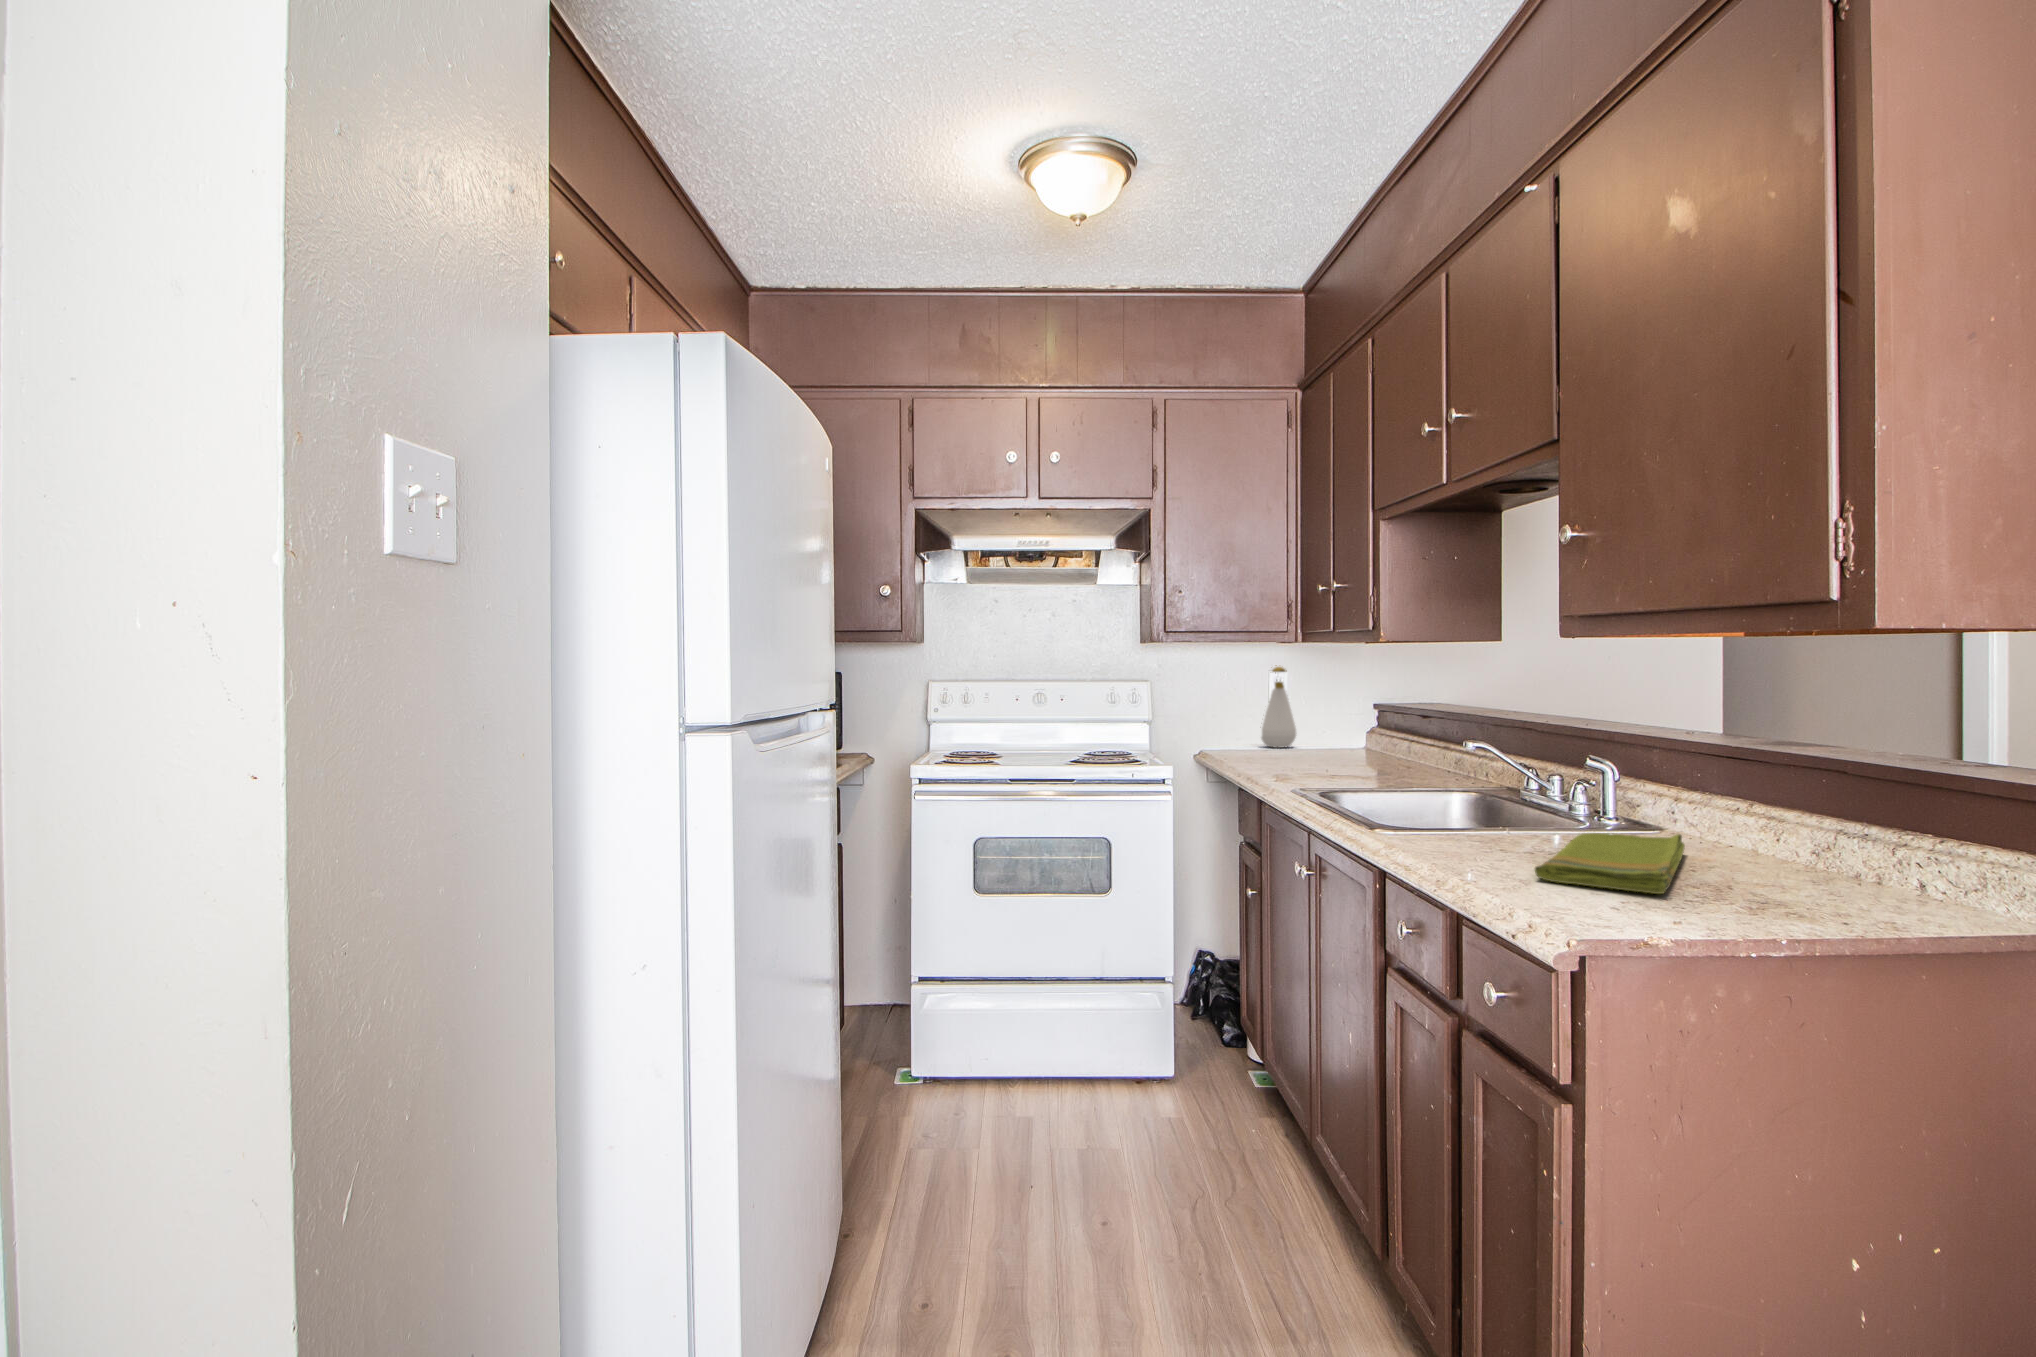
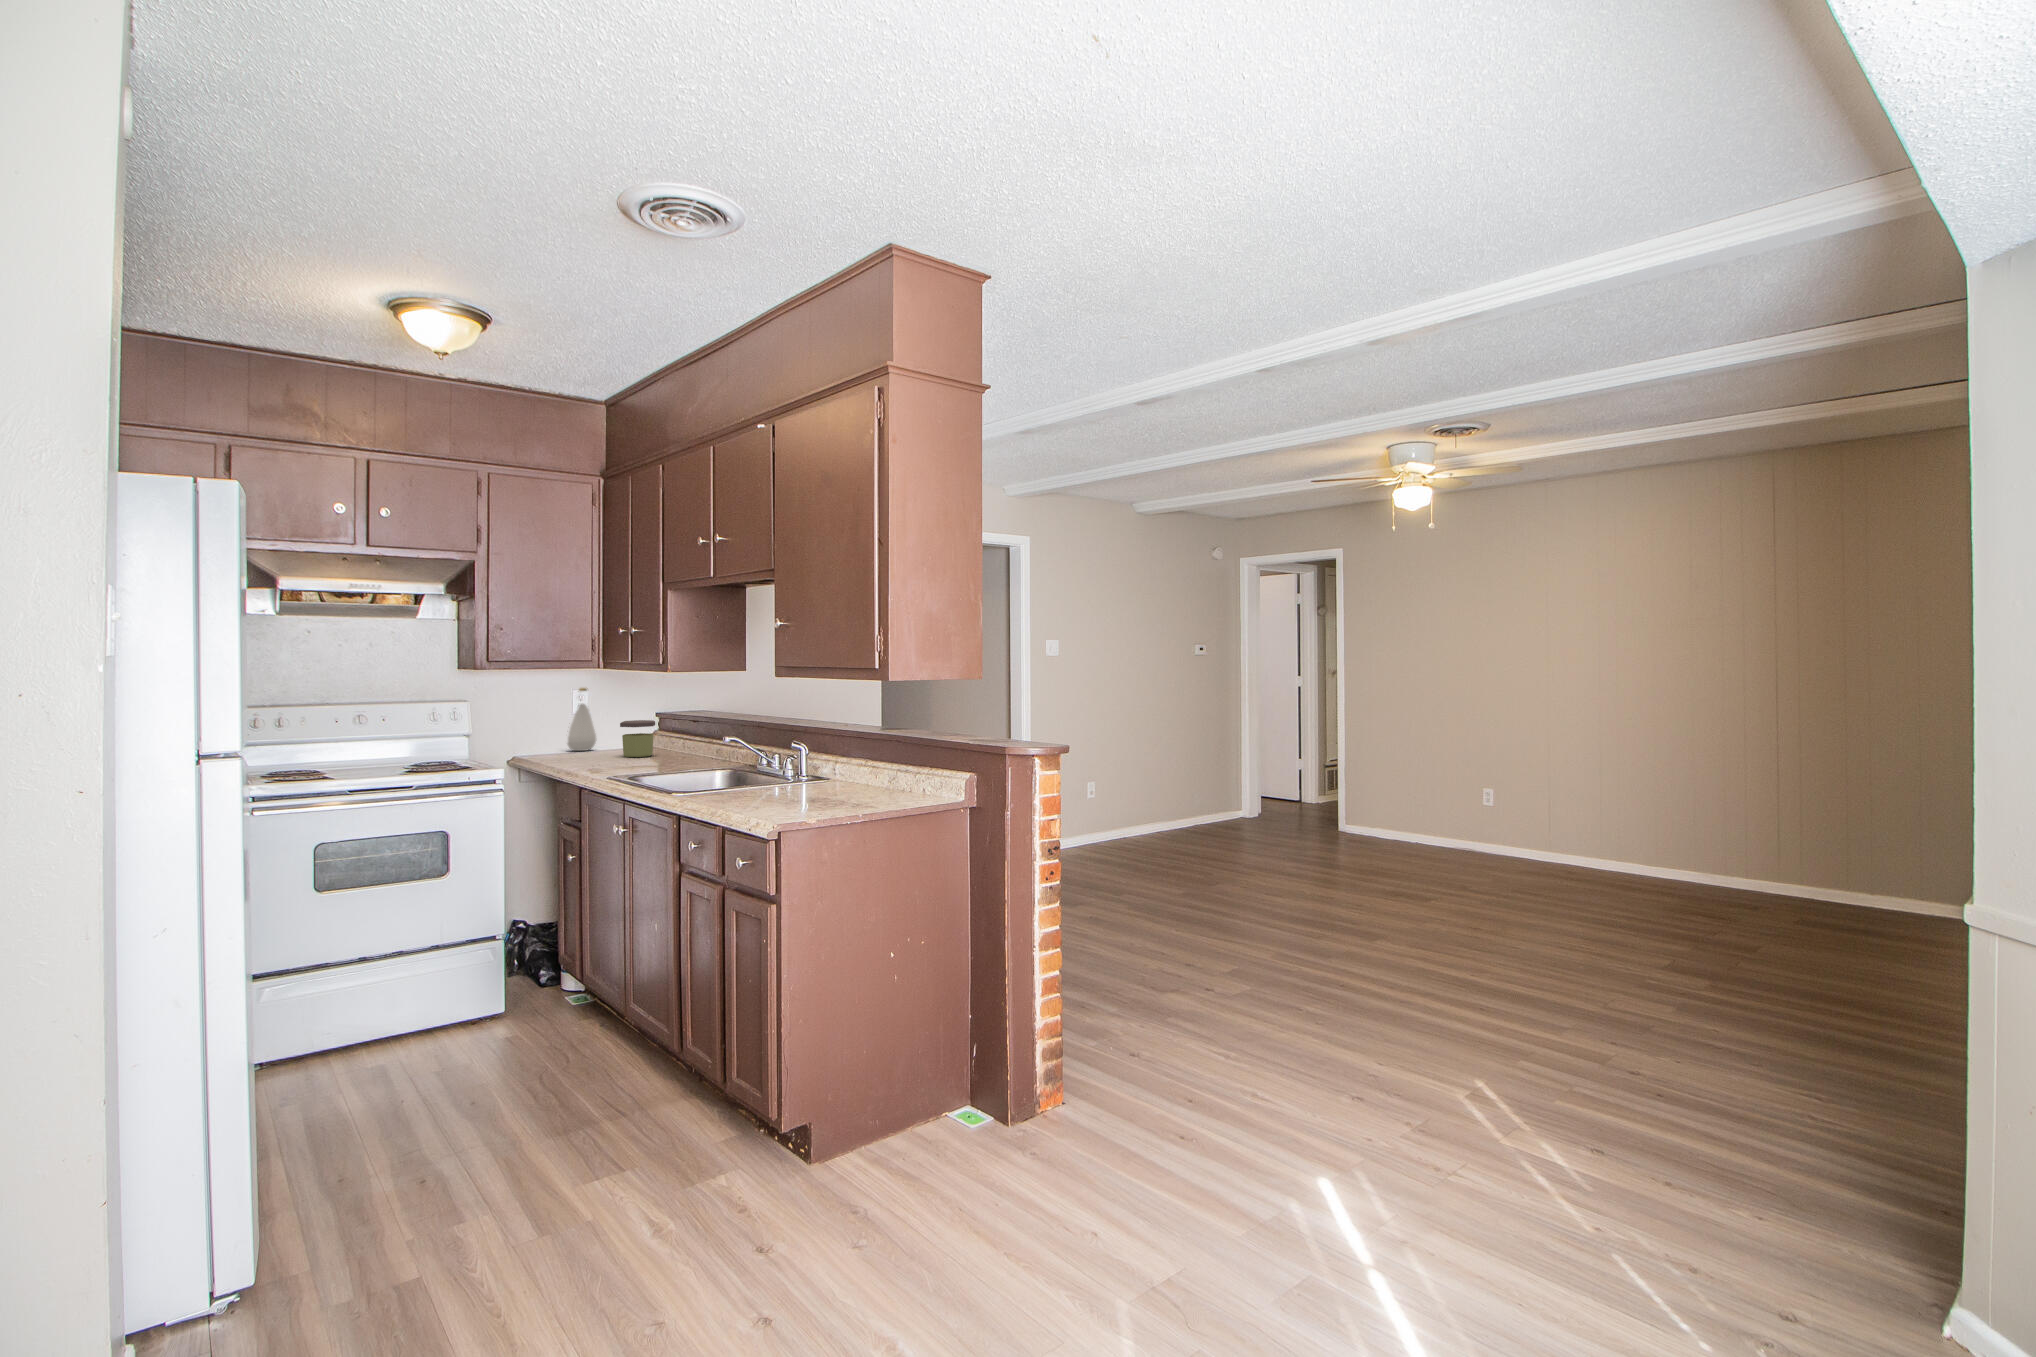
jar: none [1321,711,1369,760] -> present [620,720,655,757]
dish towel: present [1535,833,1685,894] -> none [761,780,829,806]

